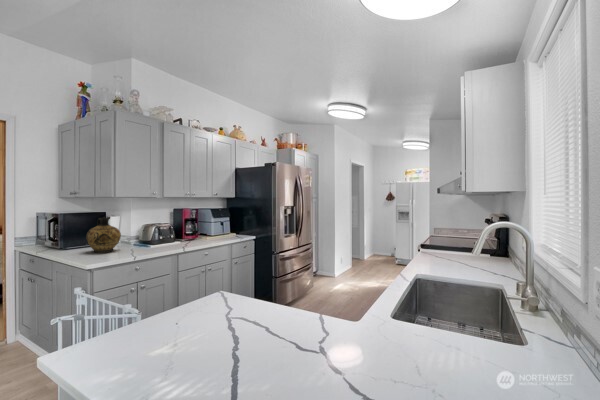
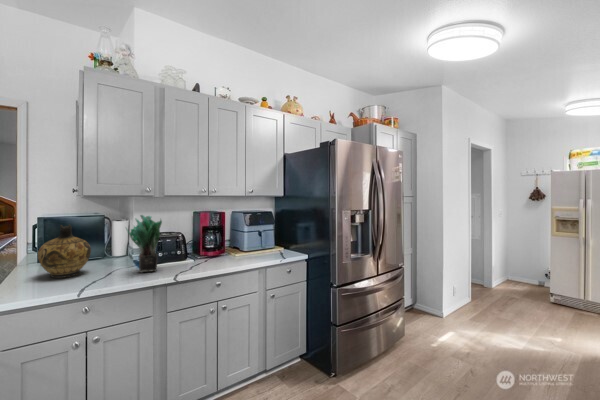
potted plant: none [147,210,172,248] -> present [126,215,162,272]

